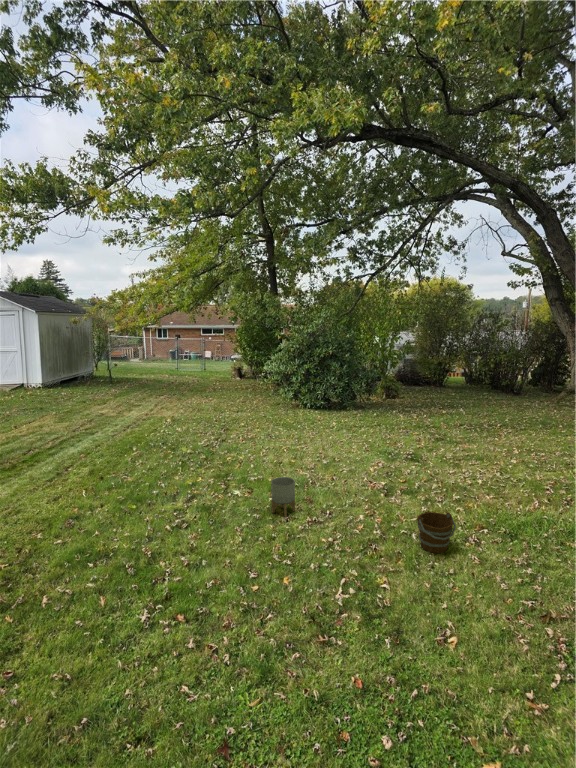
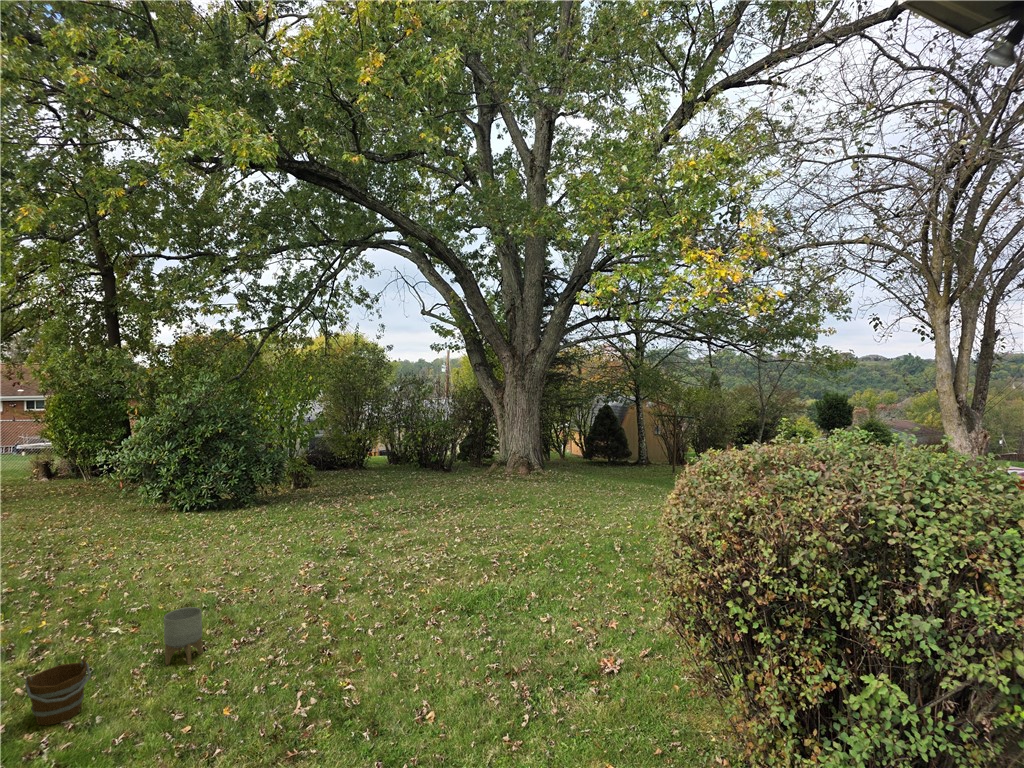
bucket: present [418,512,456,553] -> present [25,659,91,725]

